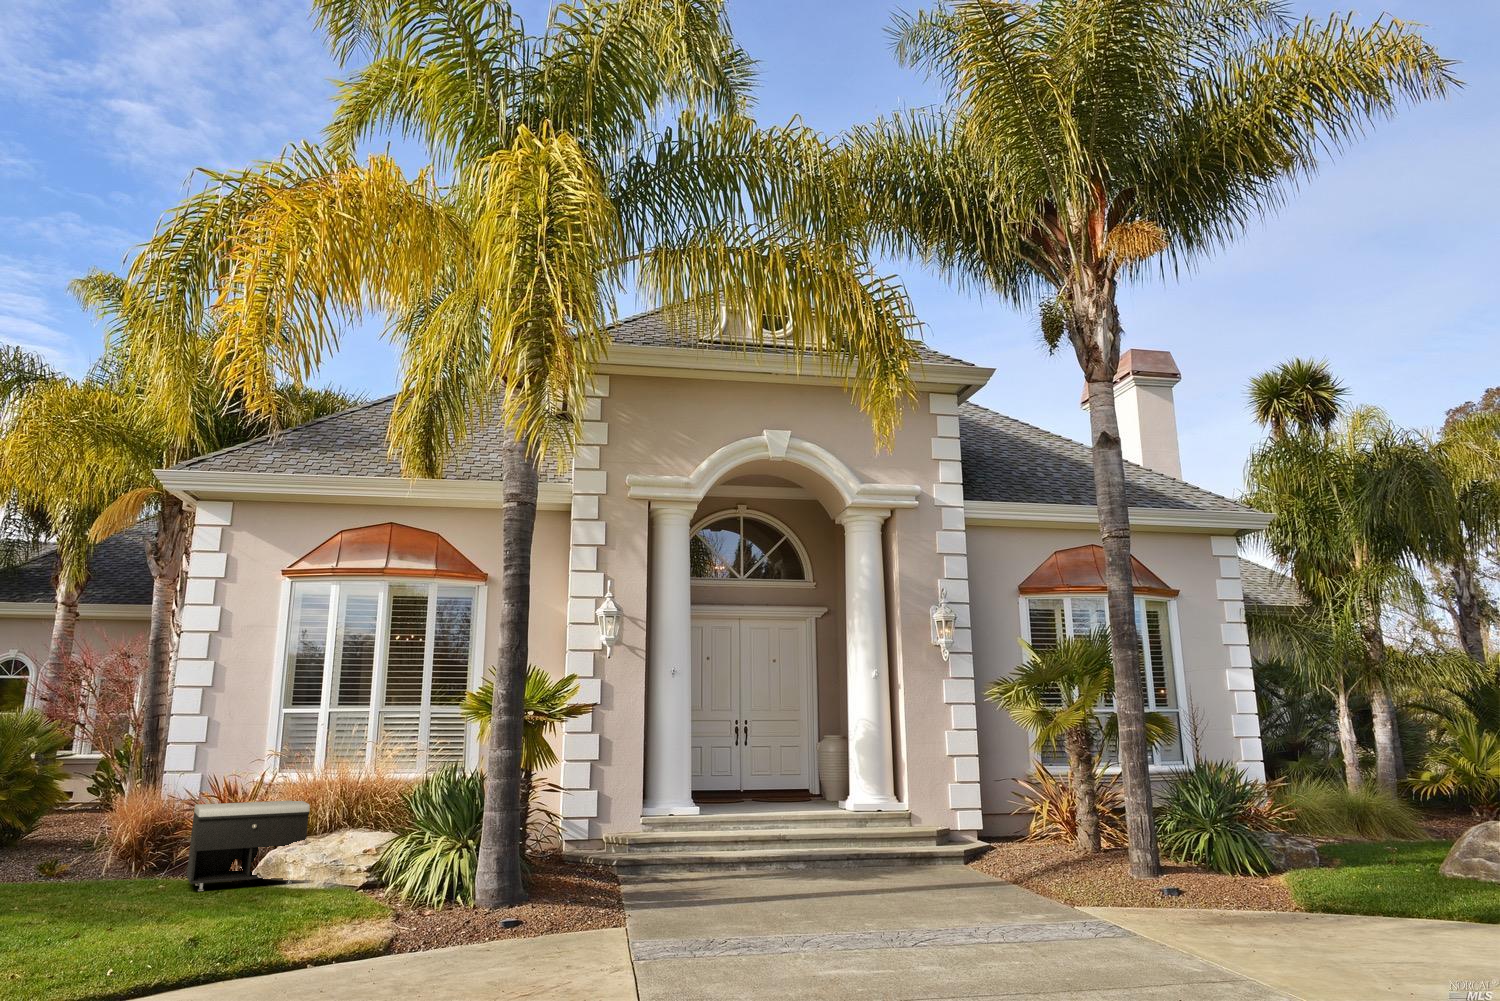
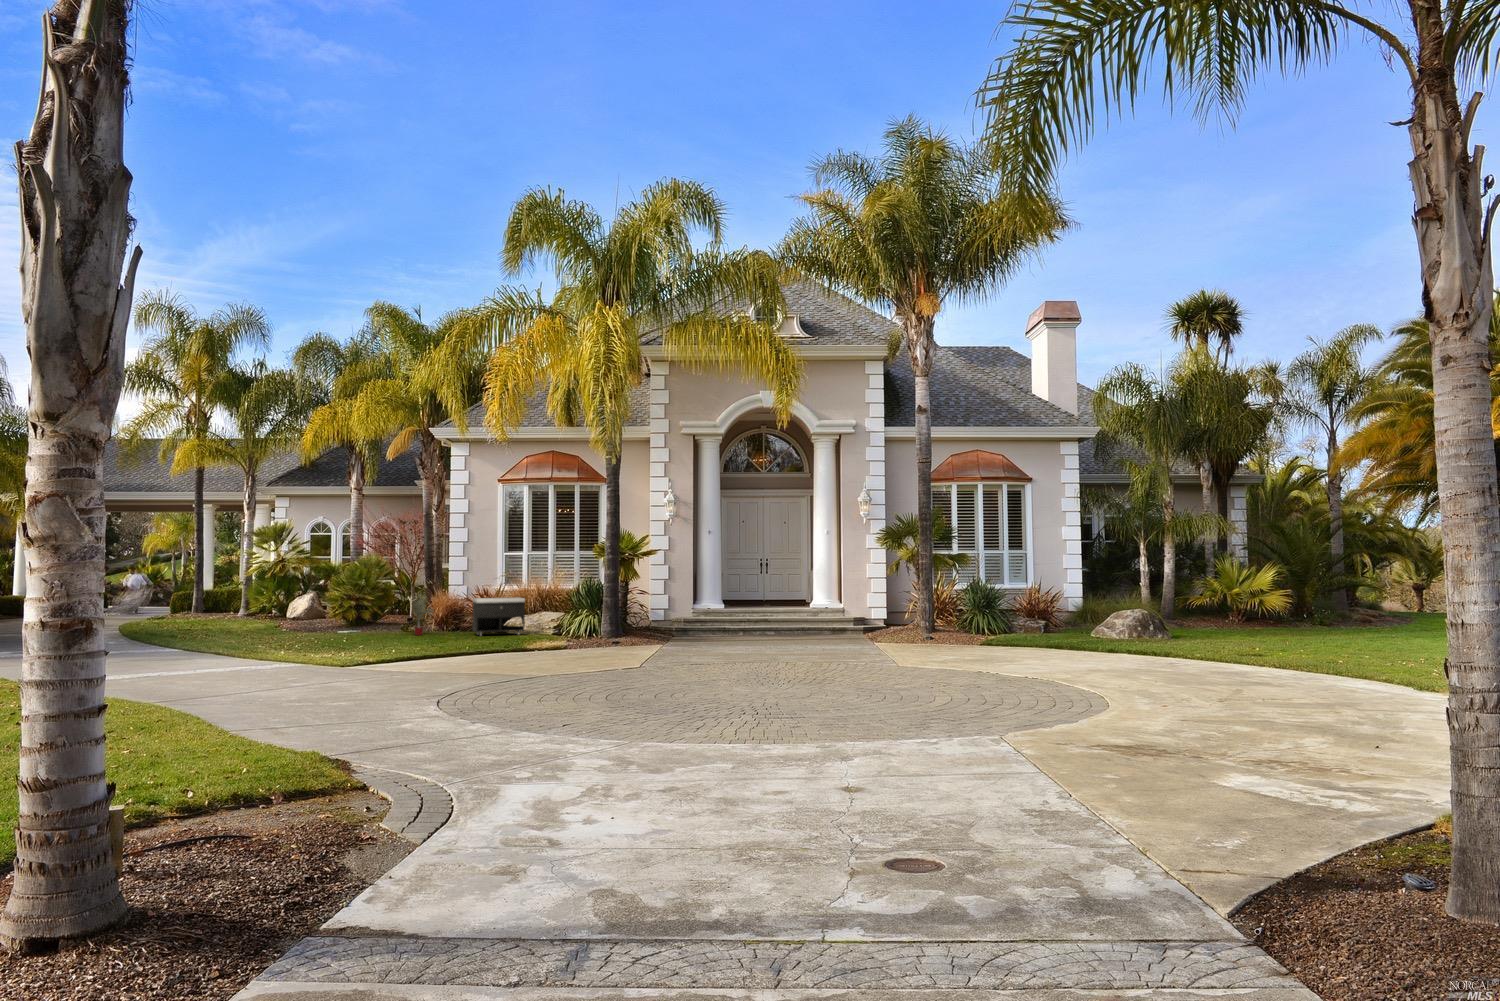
potted tree: none [46,795,104,891] -> present [413,595,433,635]

